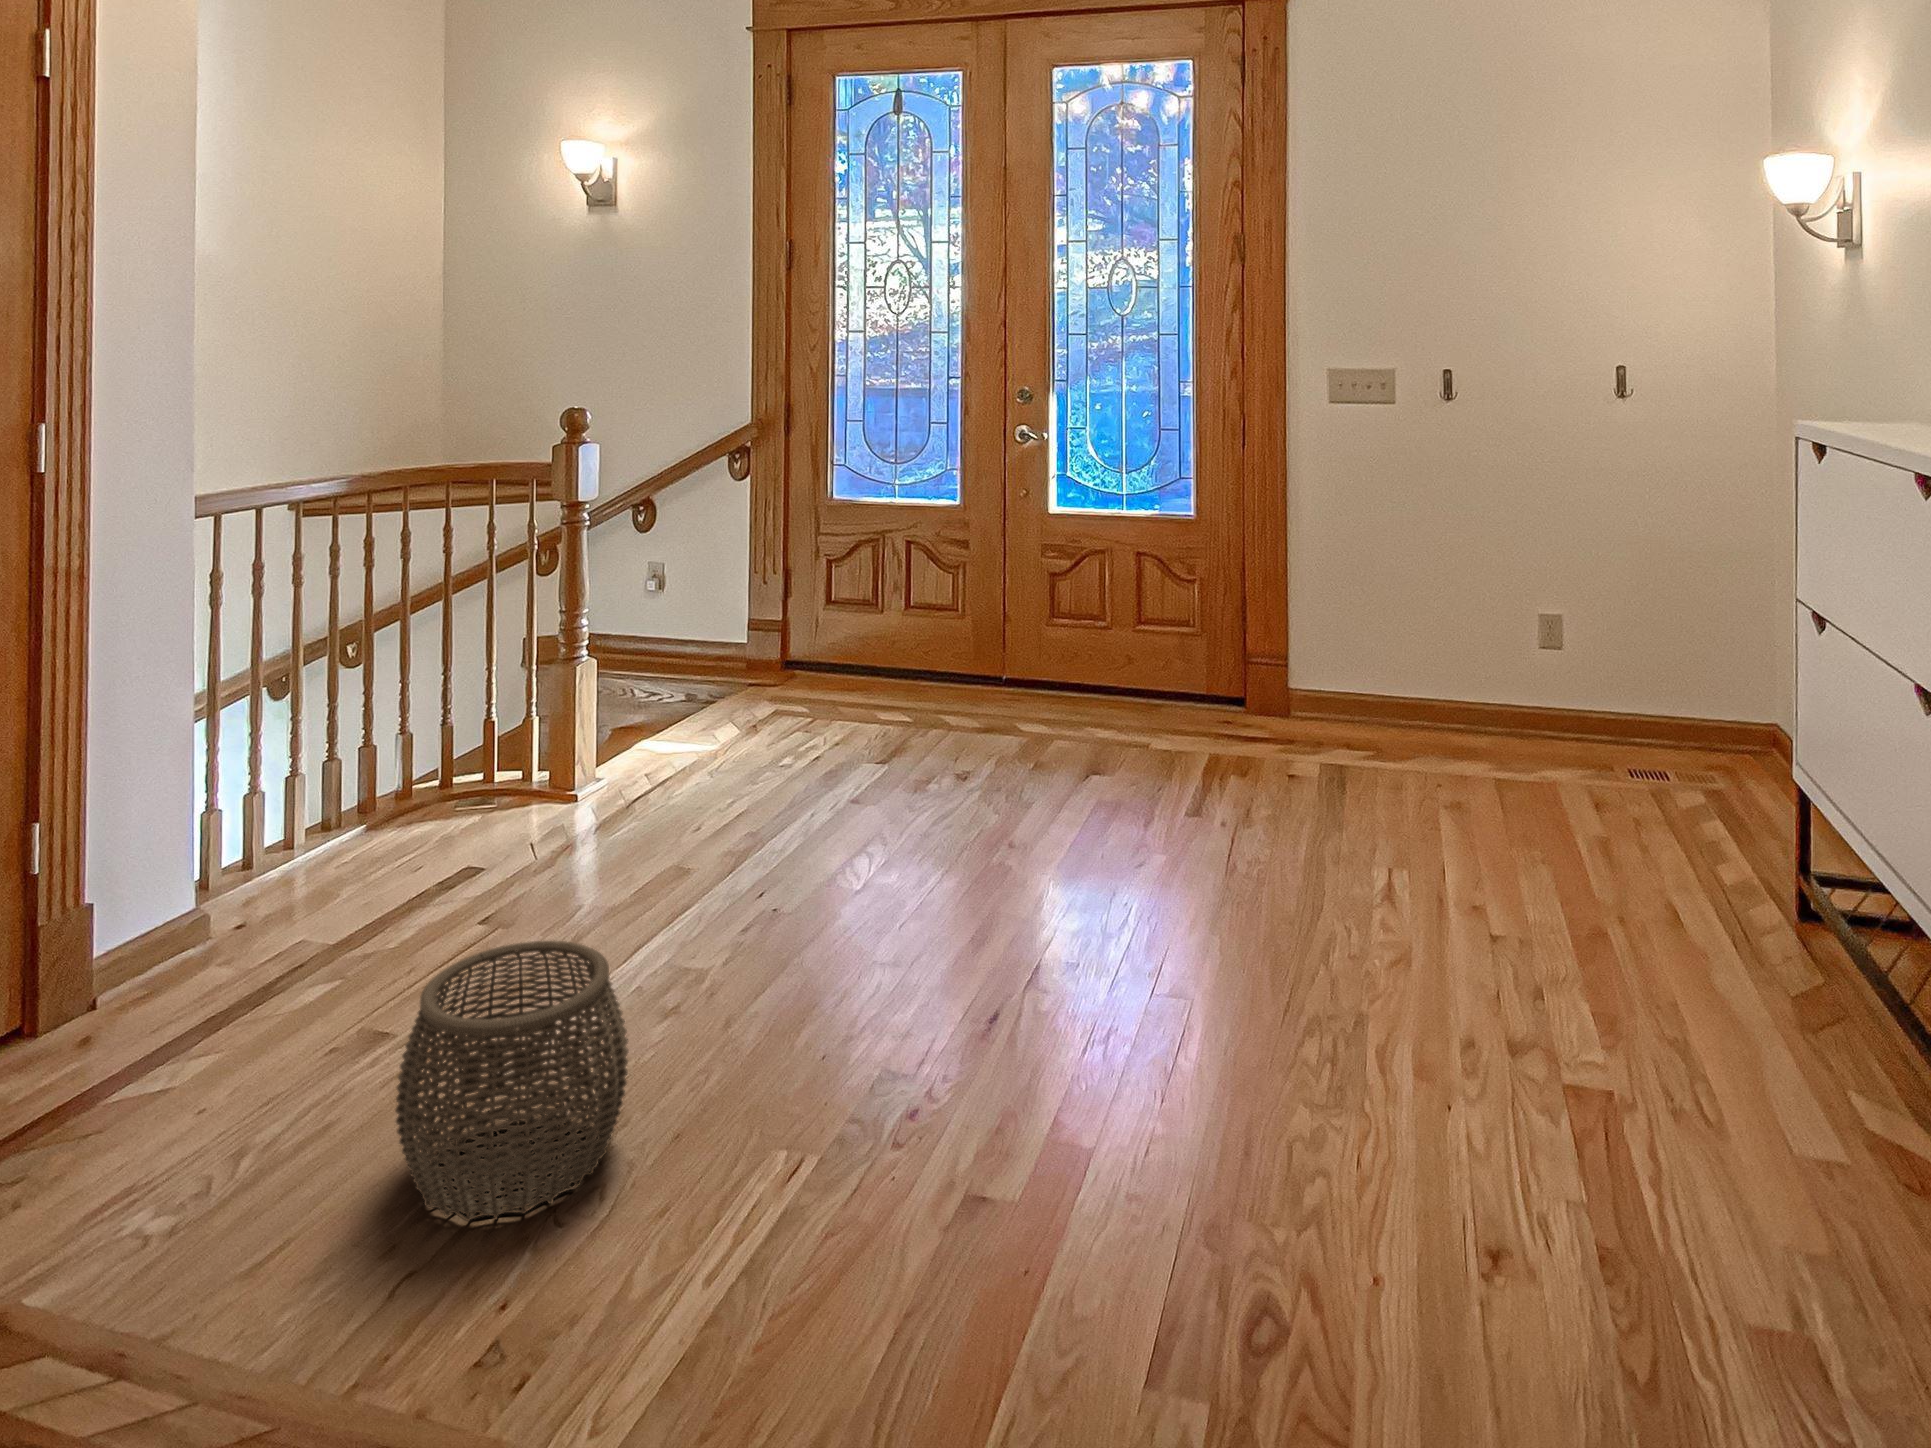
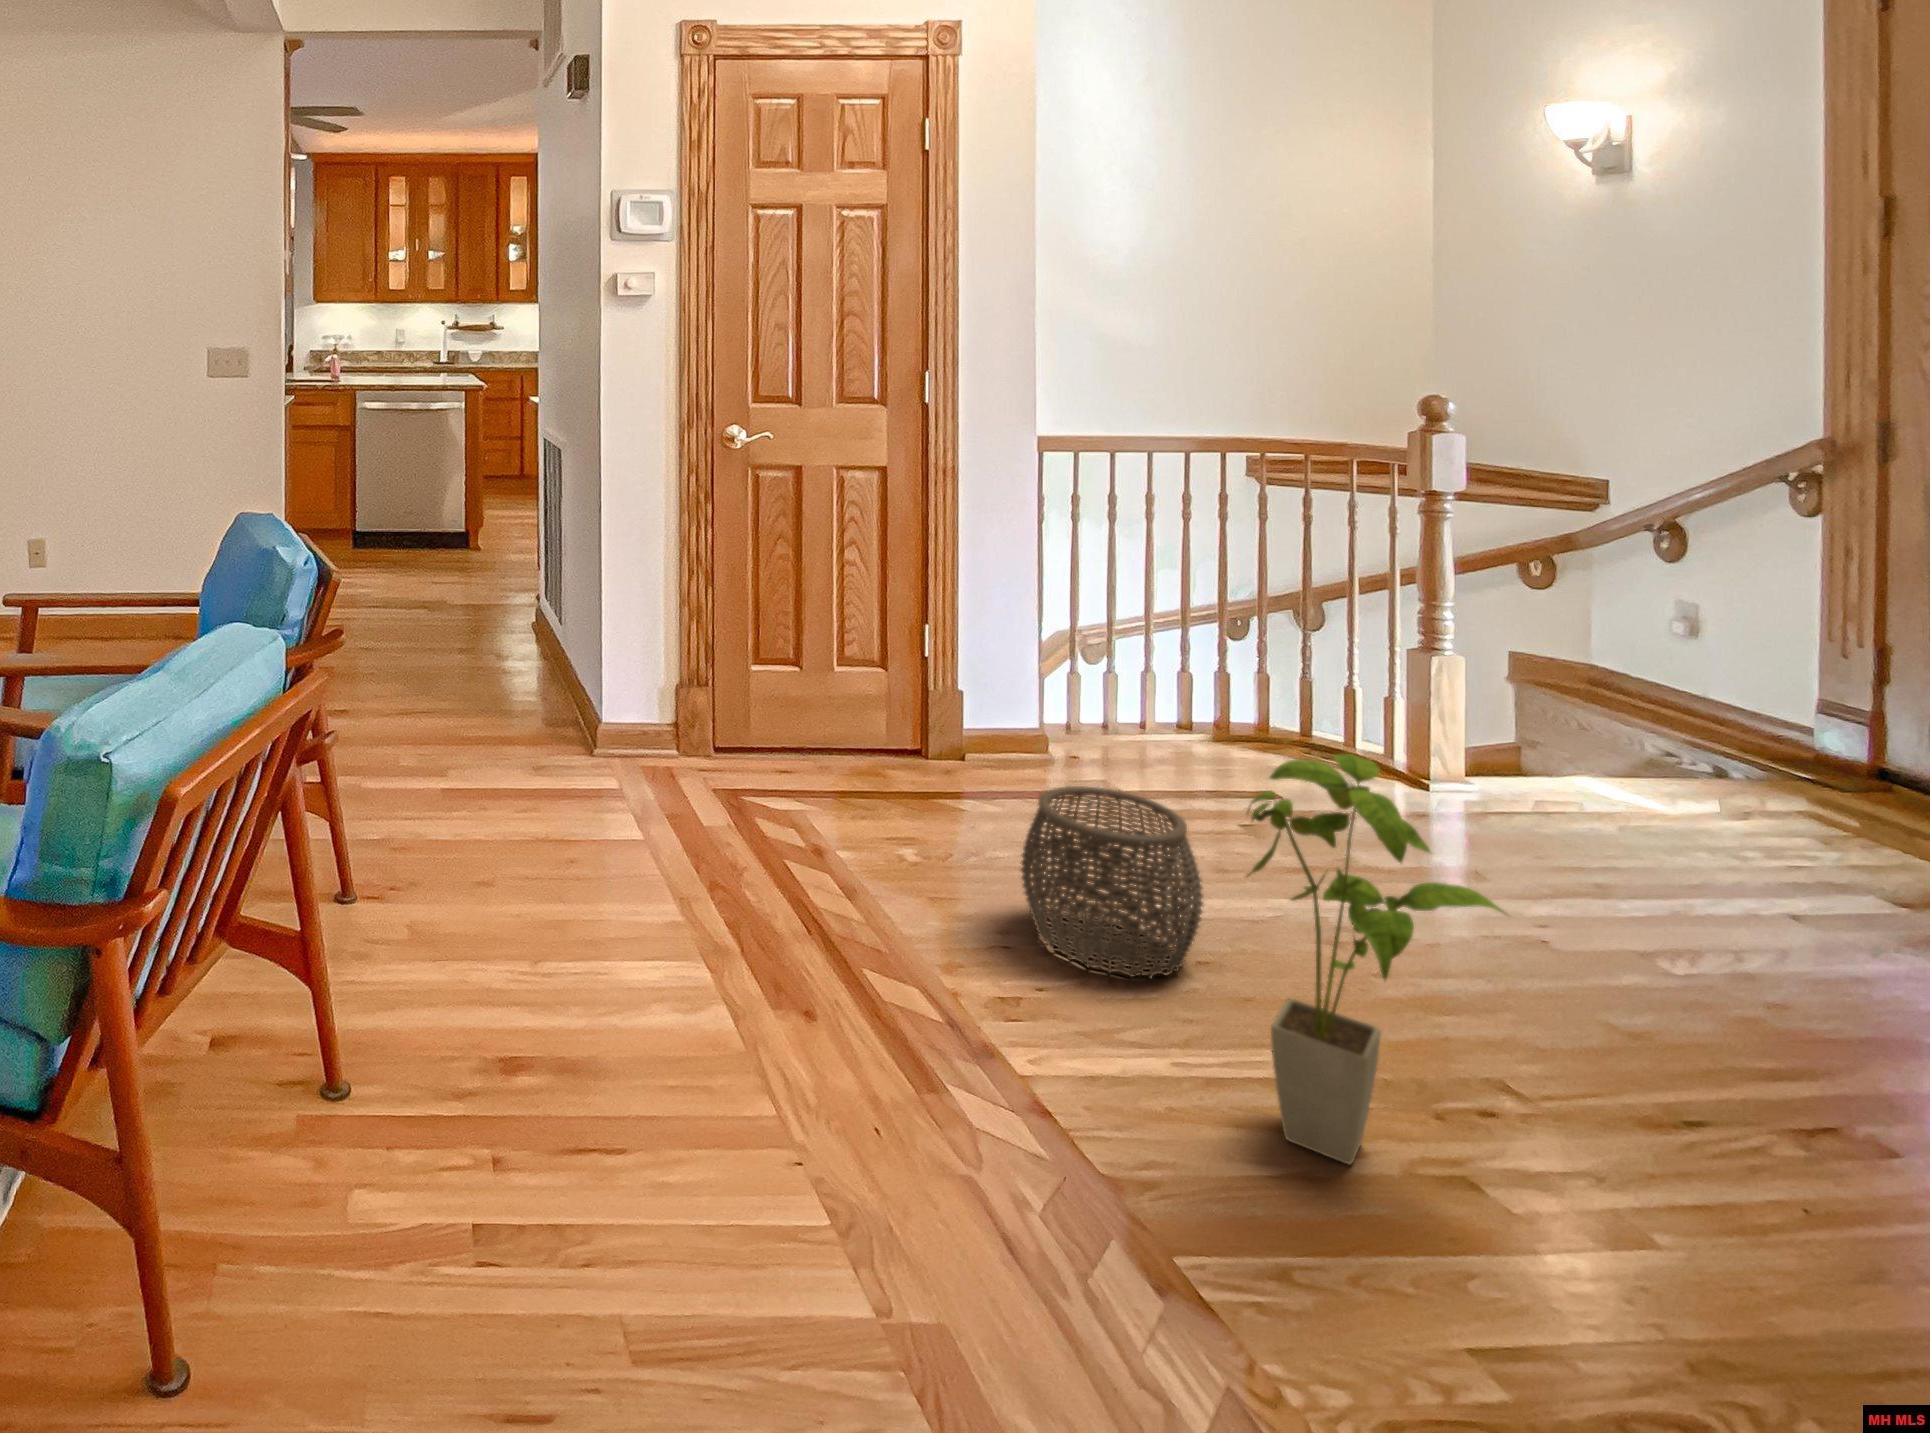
house plant: none [787,788,1012,1271] -> present [1247,754,1509,1165]

